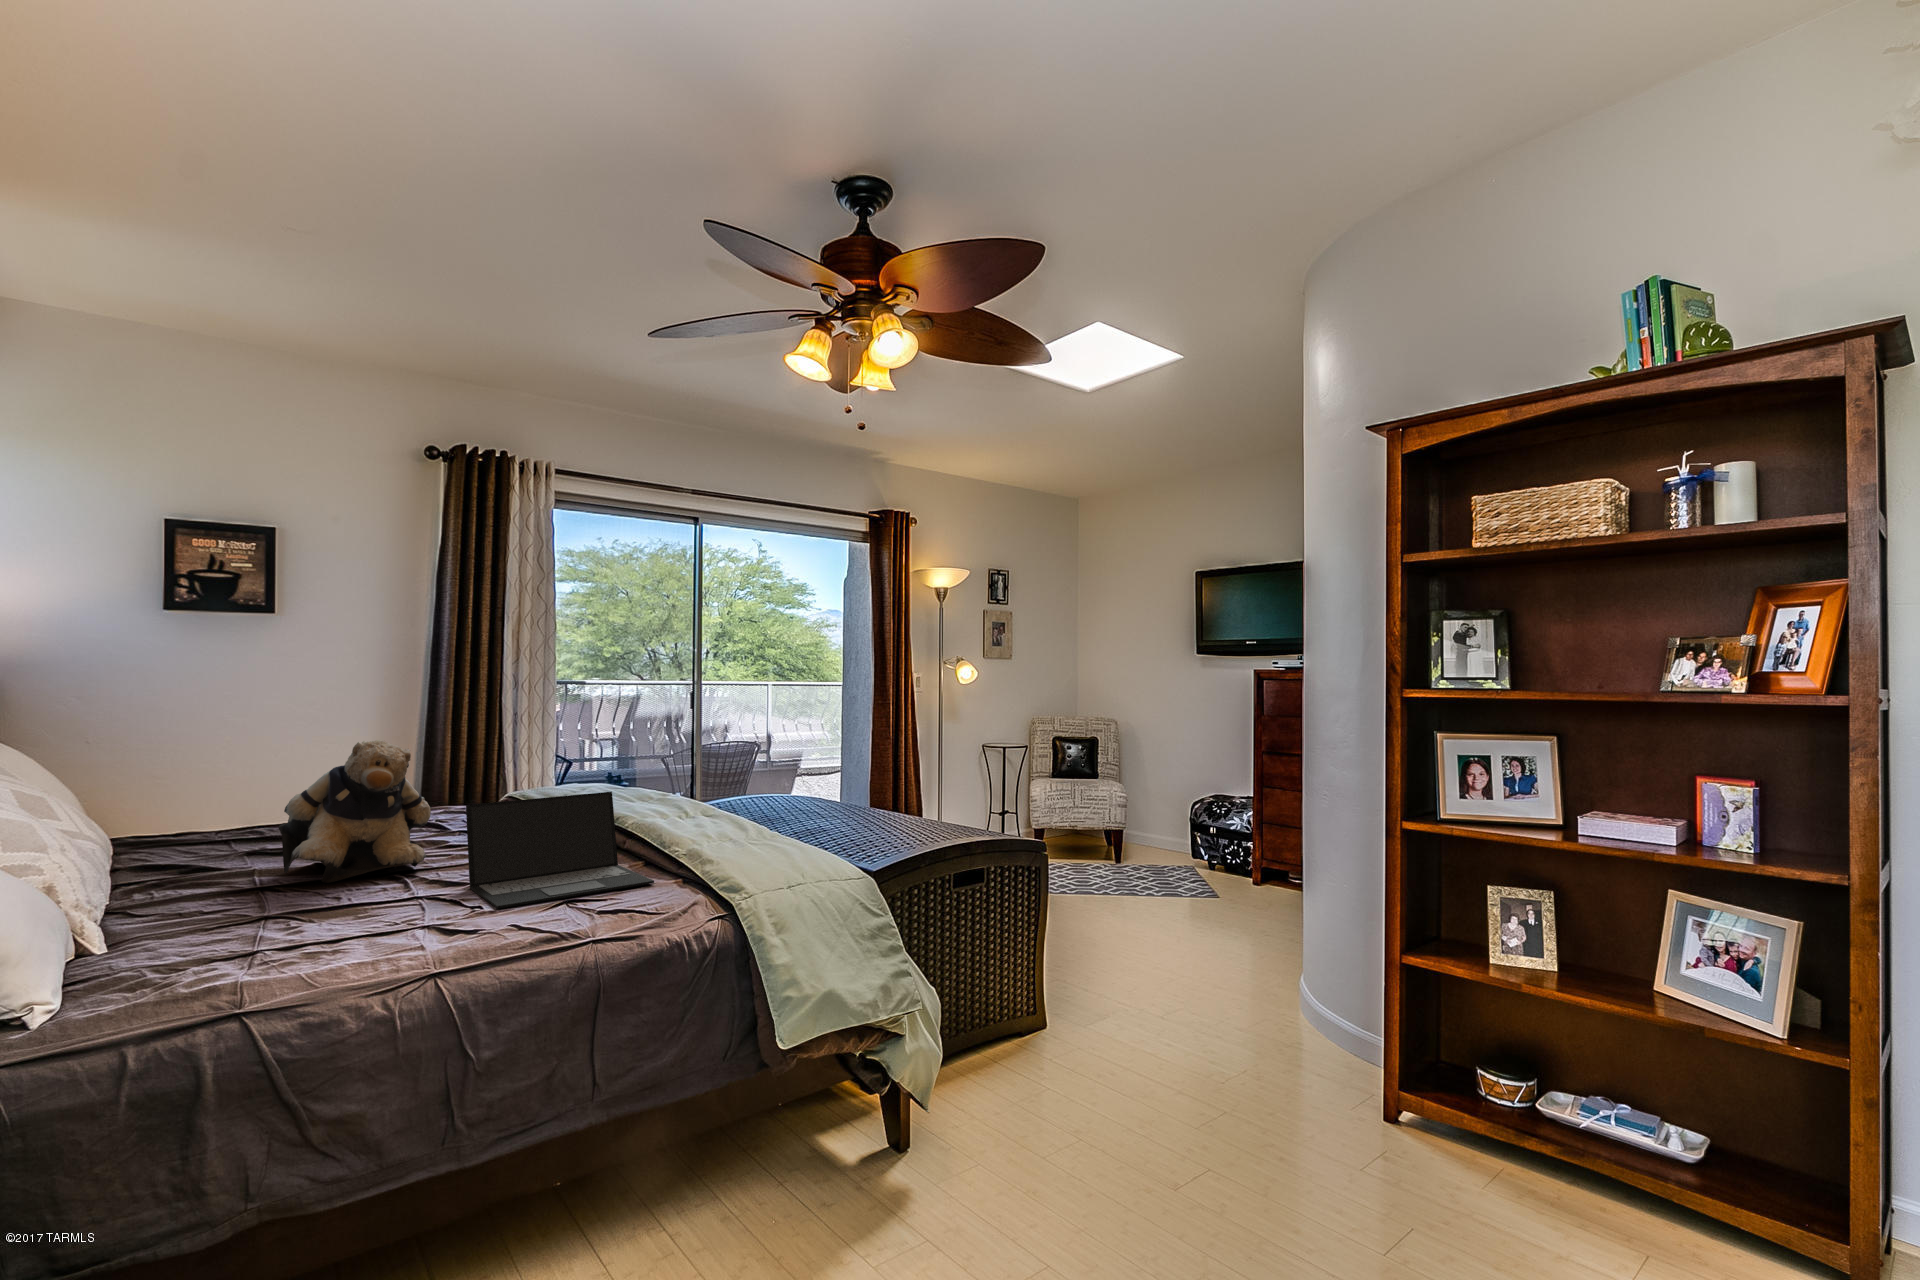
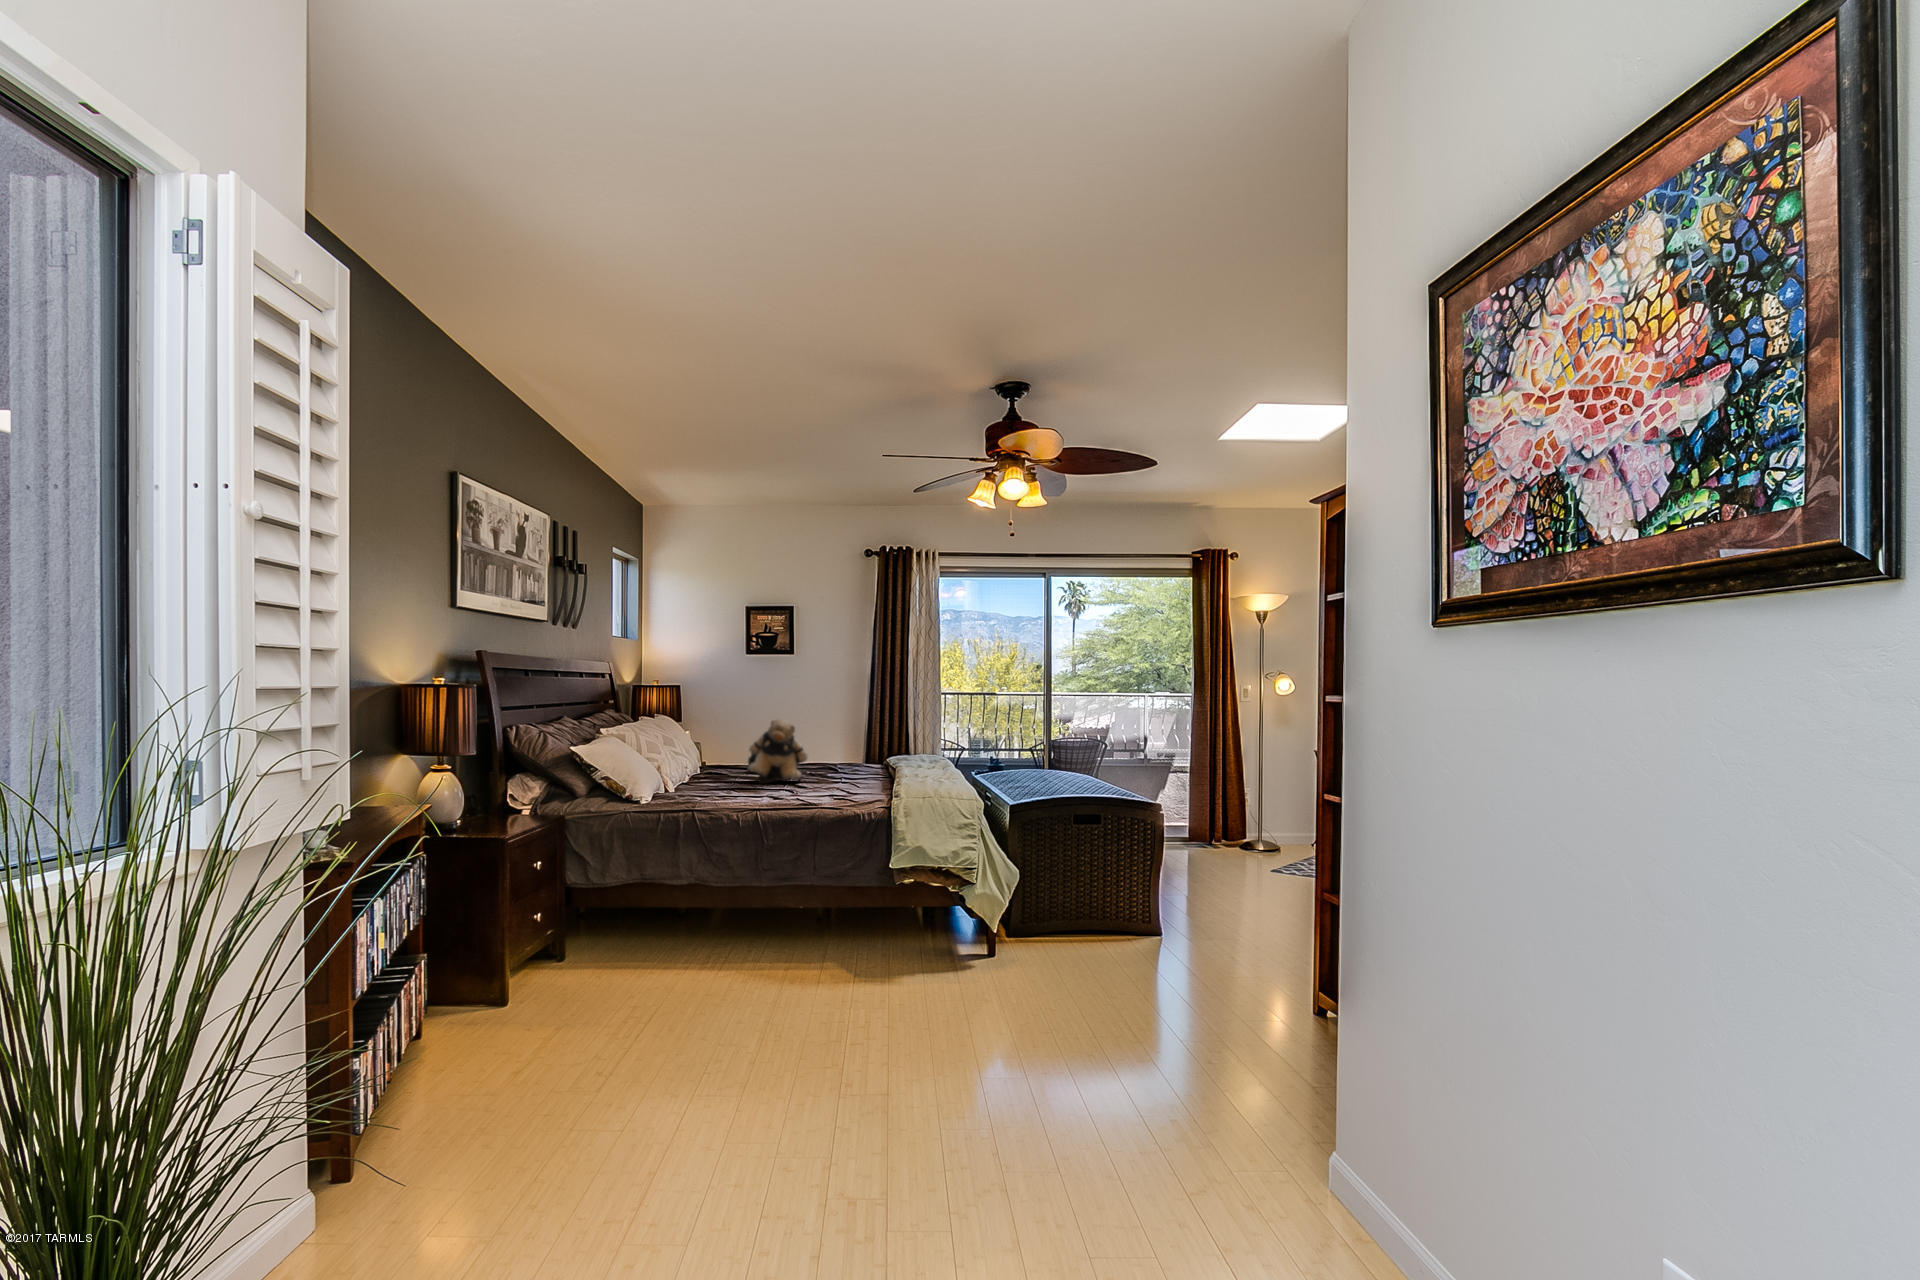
laptop: present [466,792,654,909] -> none [801,749,876,795]

